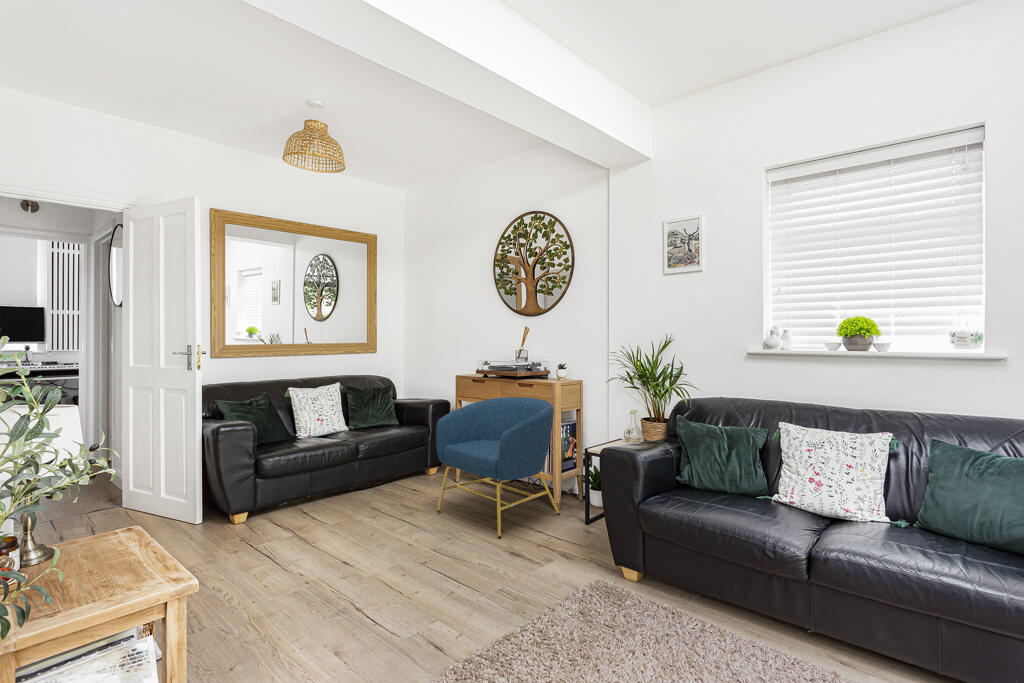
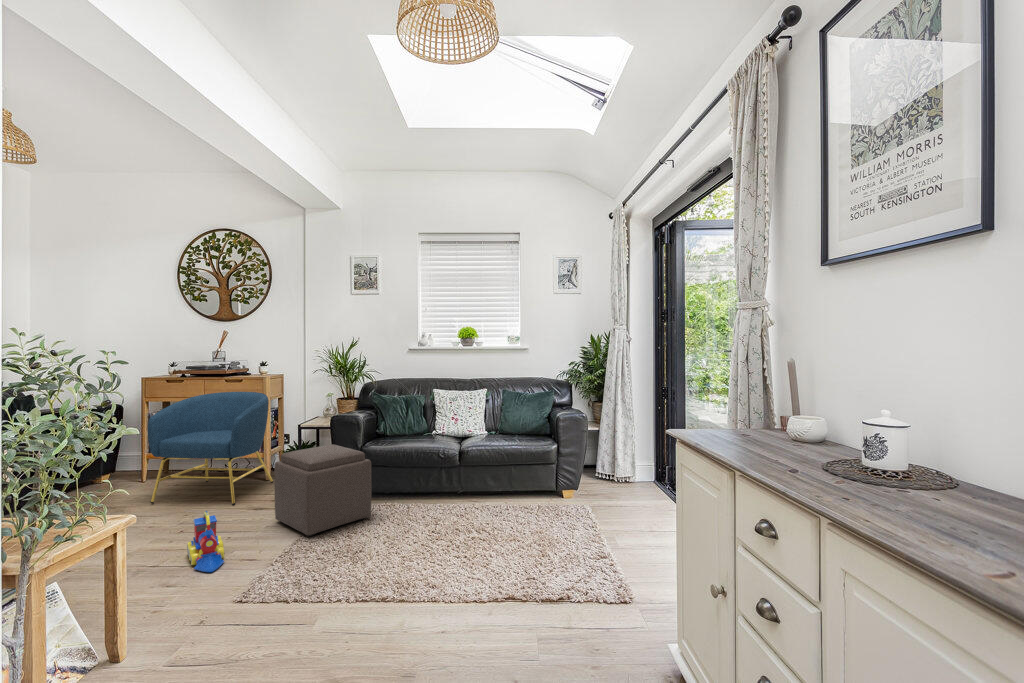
ottoman: none [518,491,640,632] -> present [274,444,372,536]
toy train: none [386,557,438,650] -> present [187,511,224,572]

